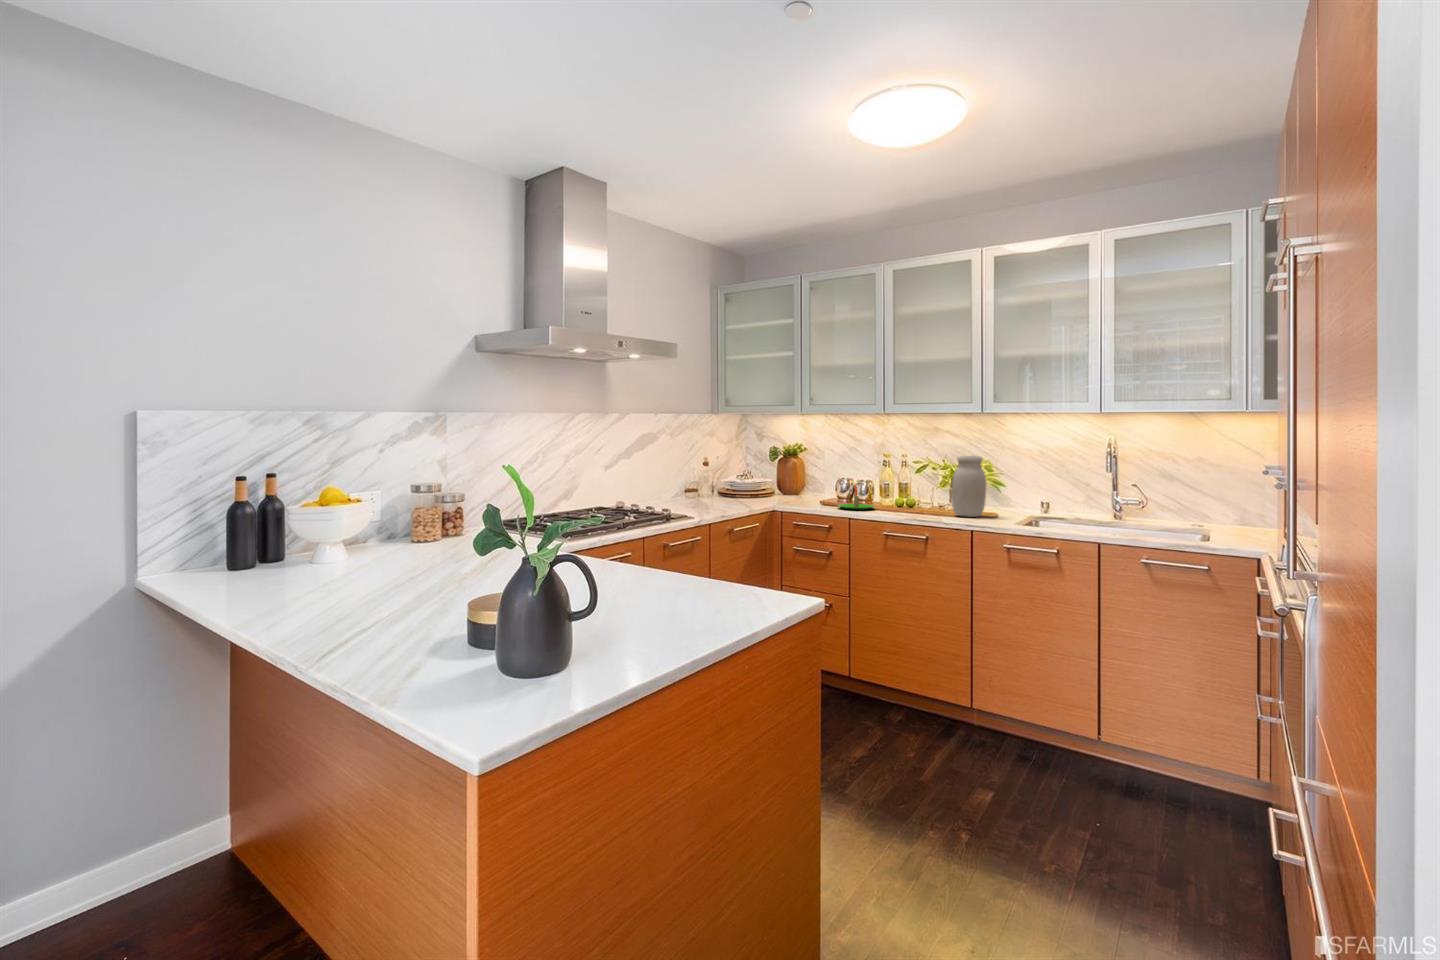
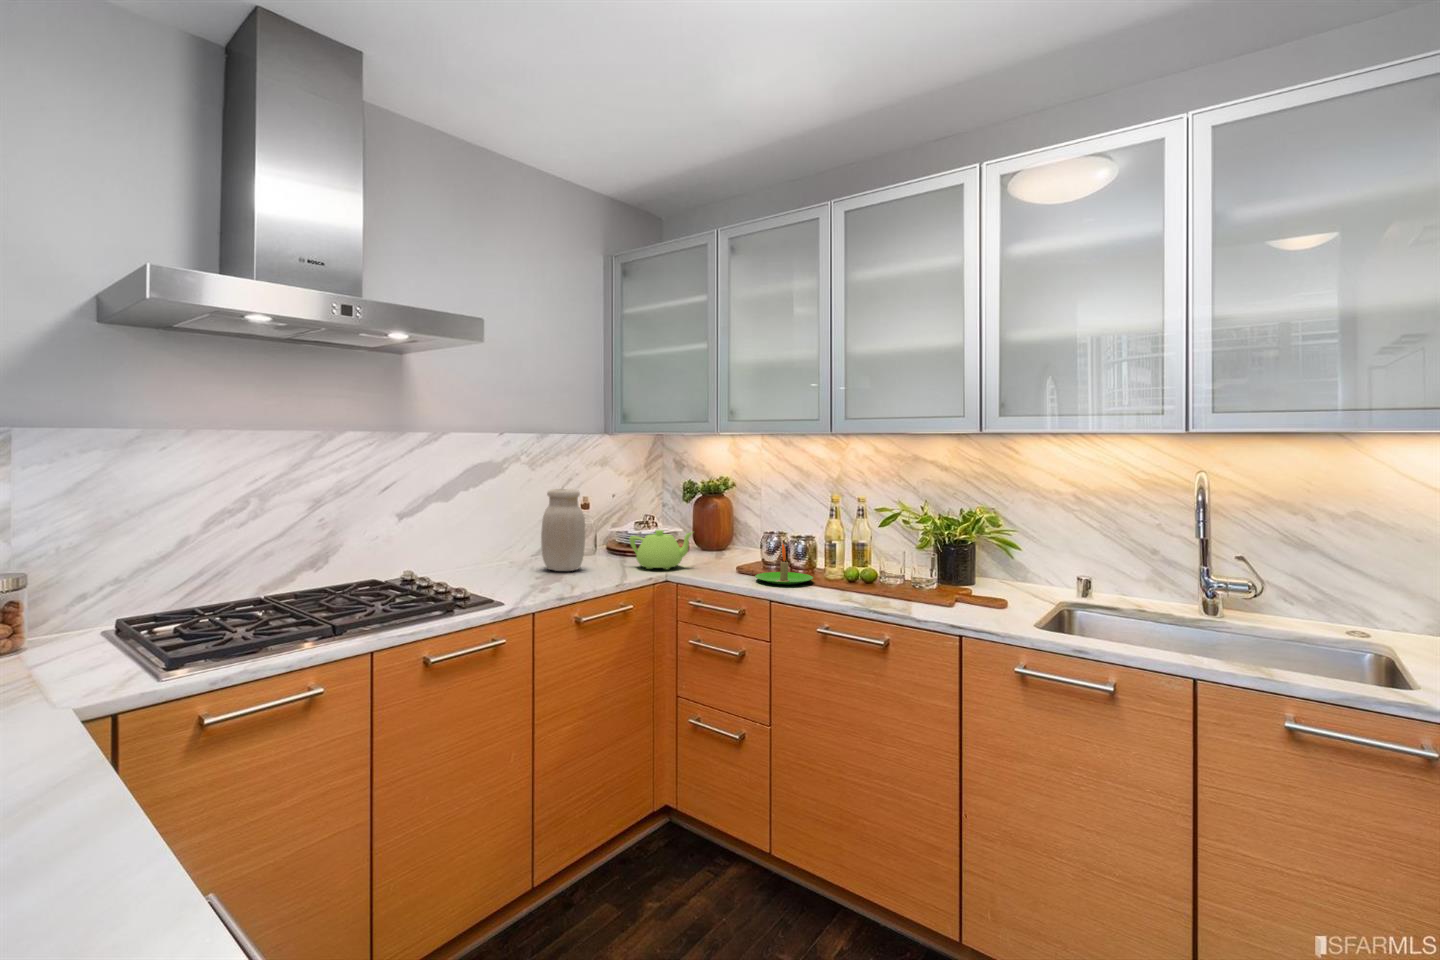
jar: present [951,456,986,517] -> present [541,489,585,571]
teapot: none [747,478,791,504] -> present [629,530,692,569]

